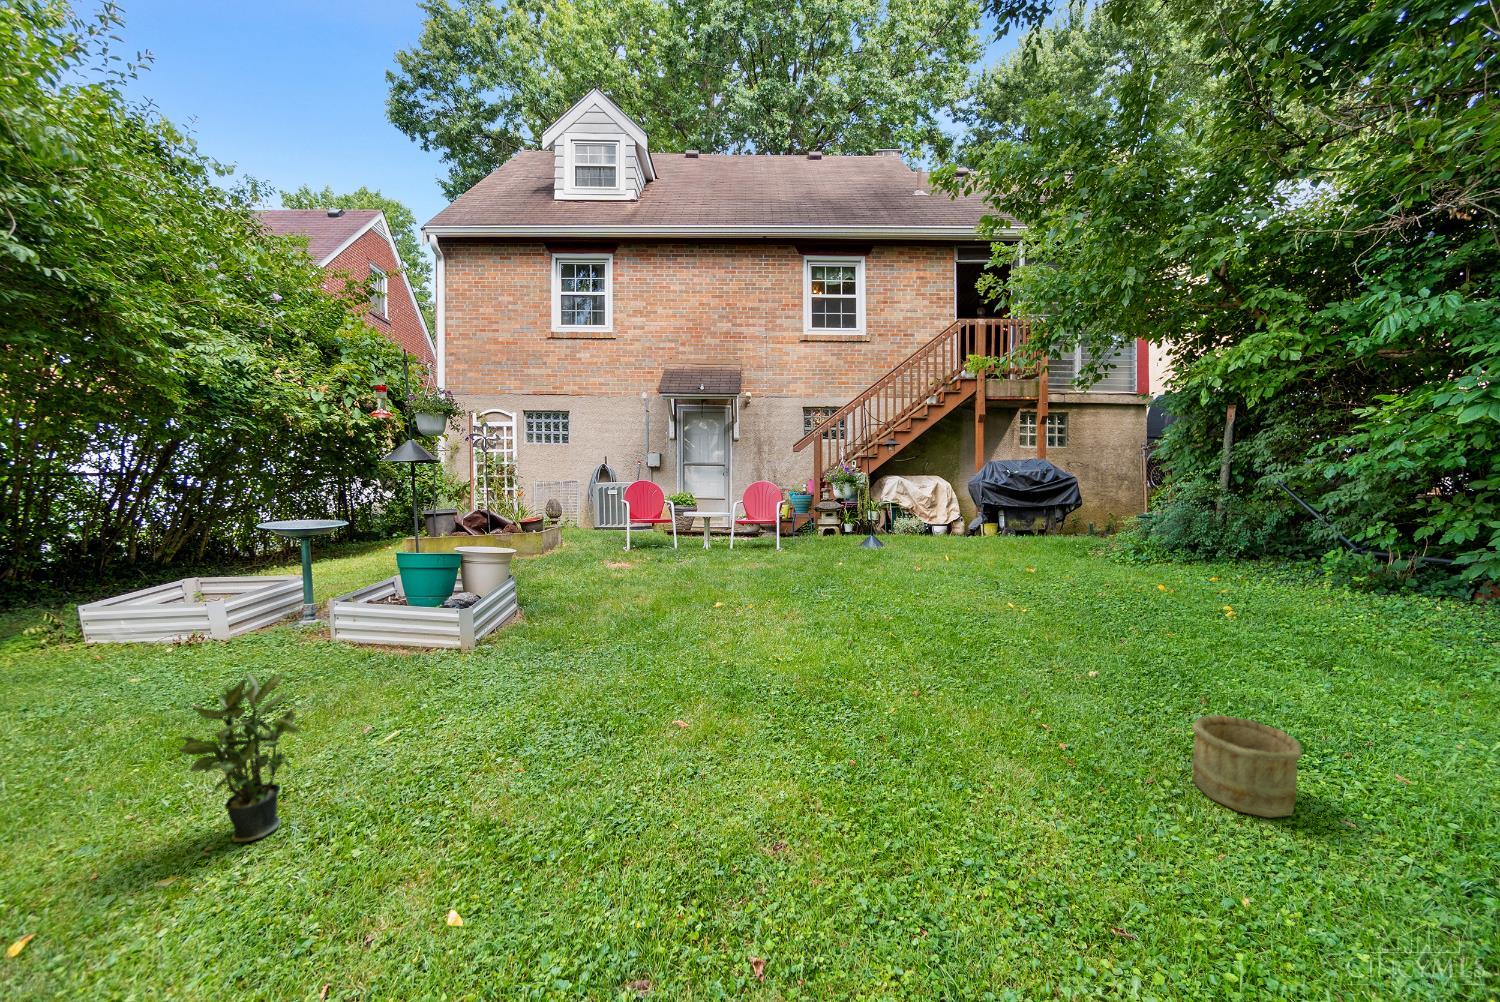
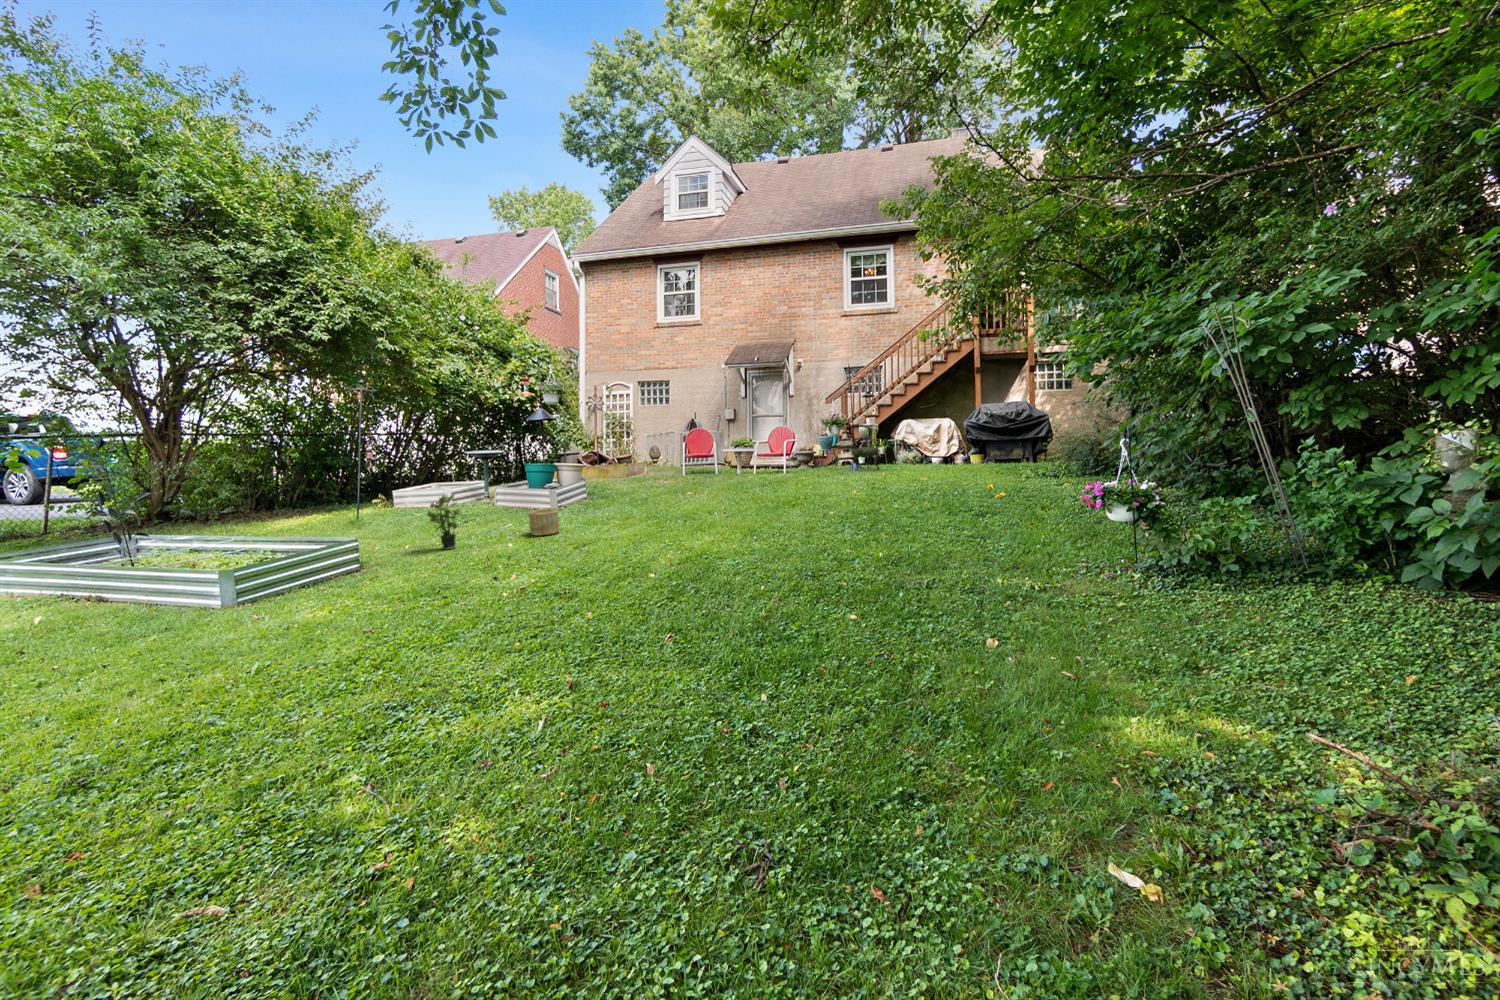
armchair: none [842,472,882,532] -> present [850,424,880,470]
wooden bucket: present [1192,715,1302,817] -> present [528,509,559,535]

